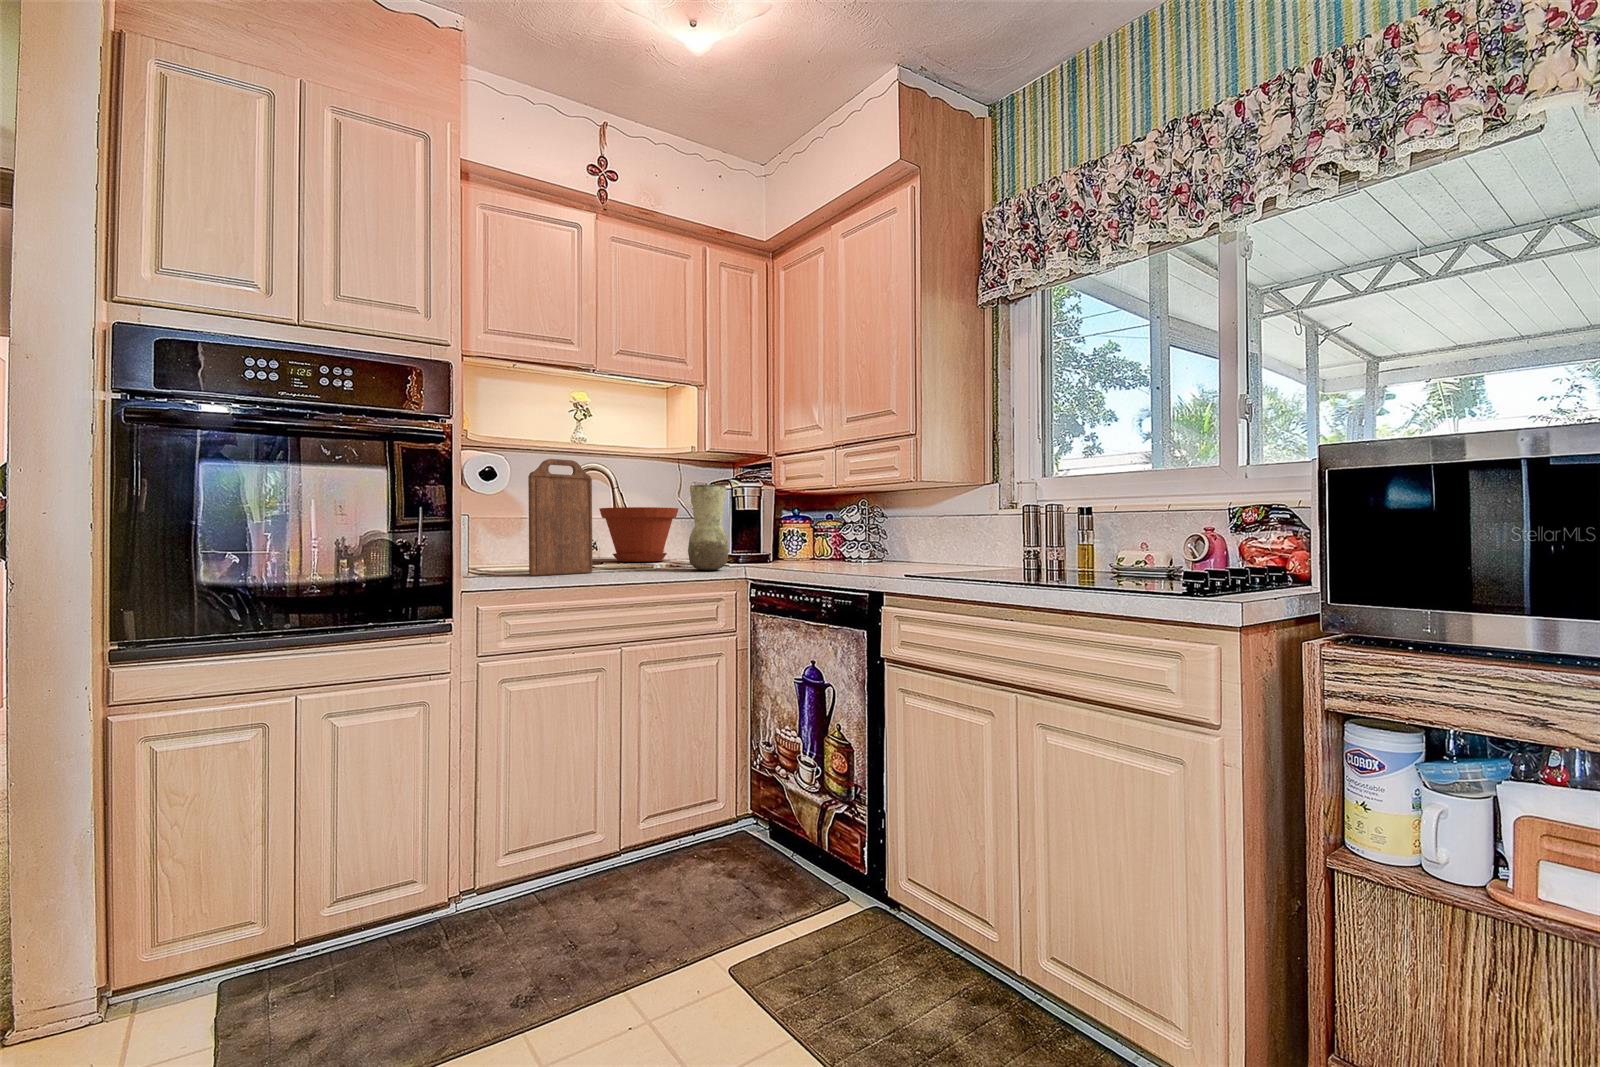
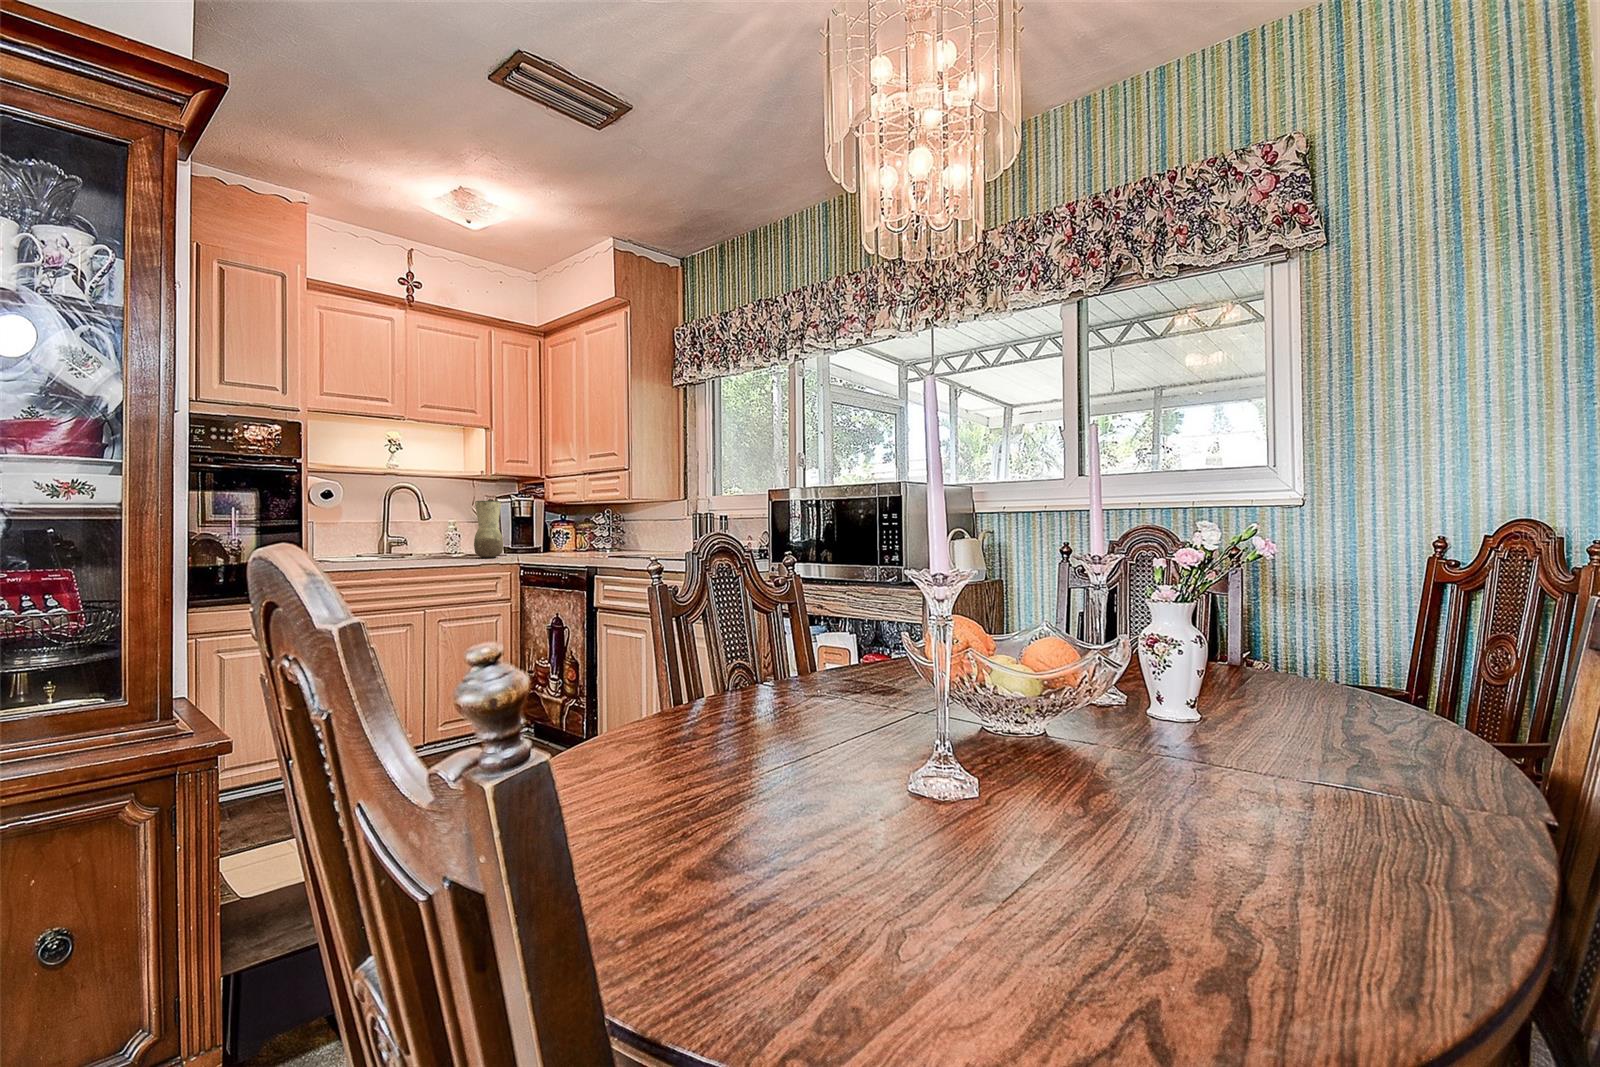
cutting board: present [528,459,592,575] -> none [357,484,404,562]
plant pot: present [599,507,678,562] -> none [410,515,471,553]

